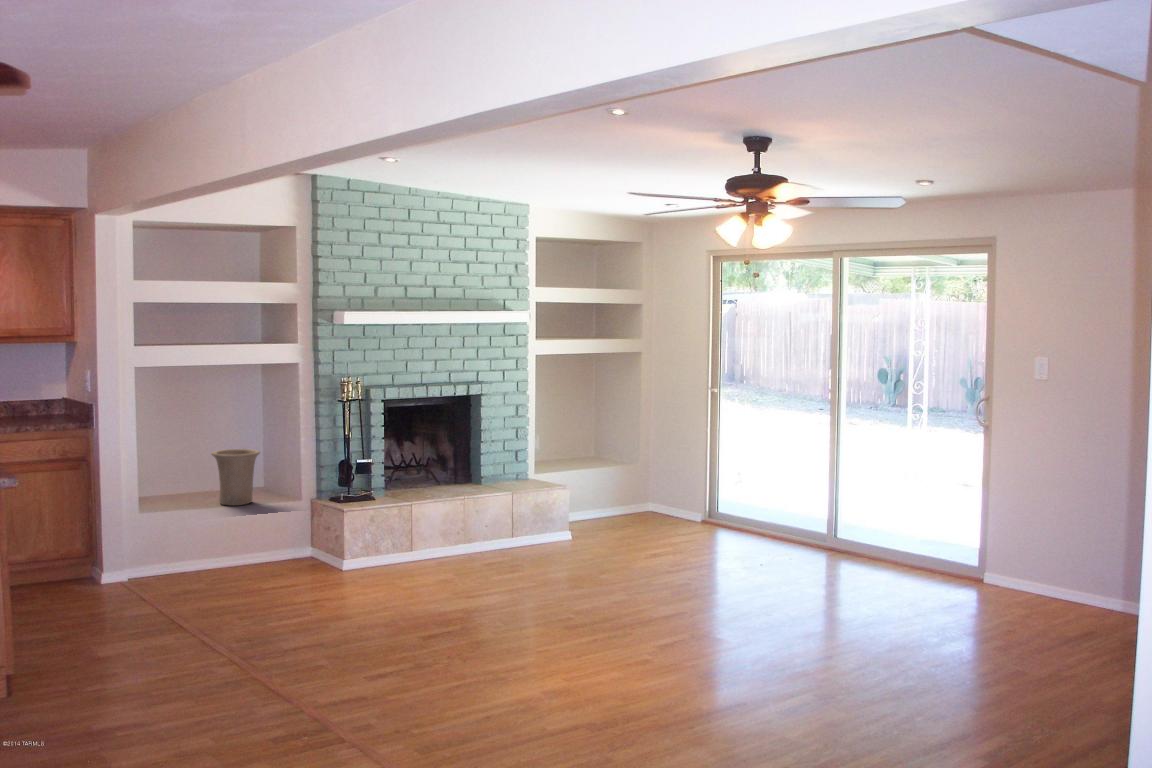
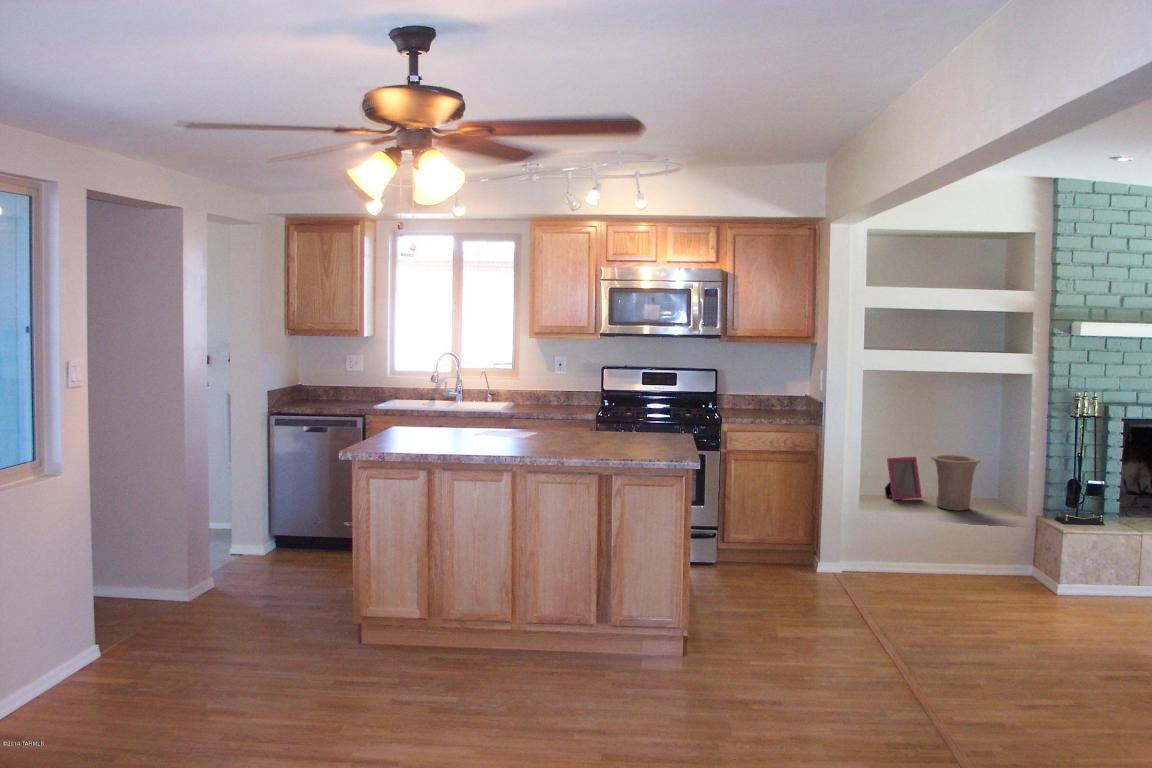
picture frame: none [163,455,203,504] -> present [885,457,922,500]

